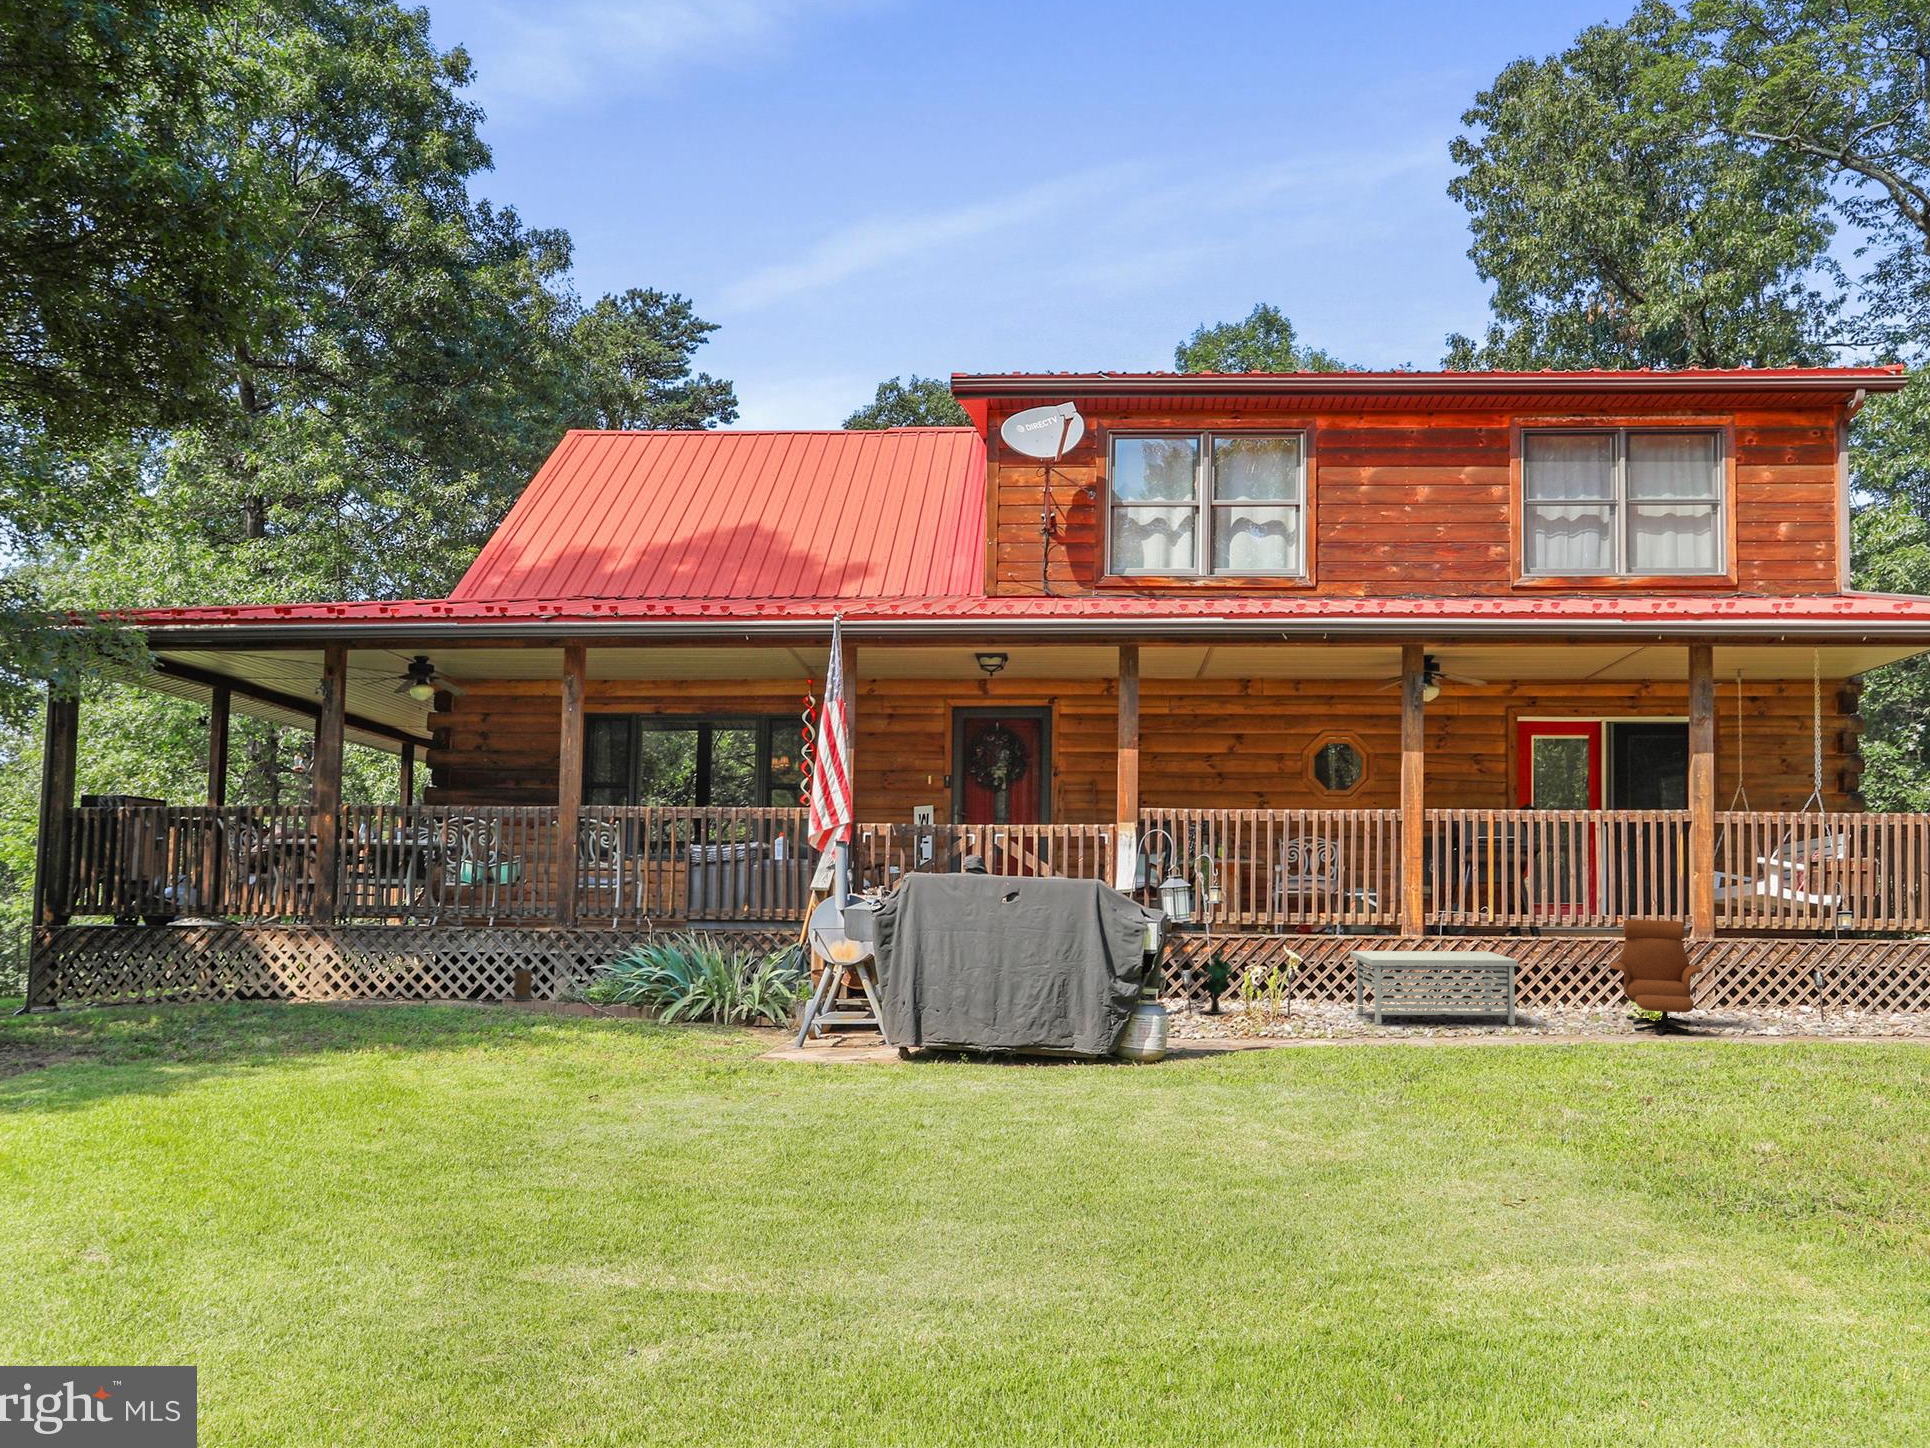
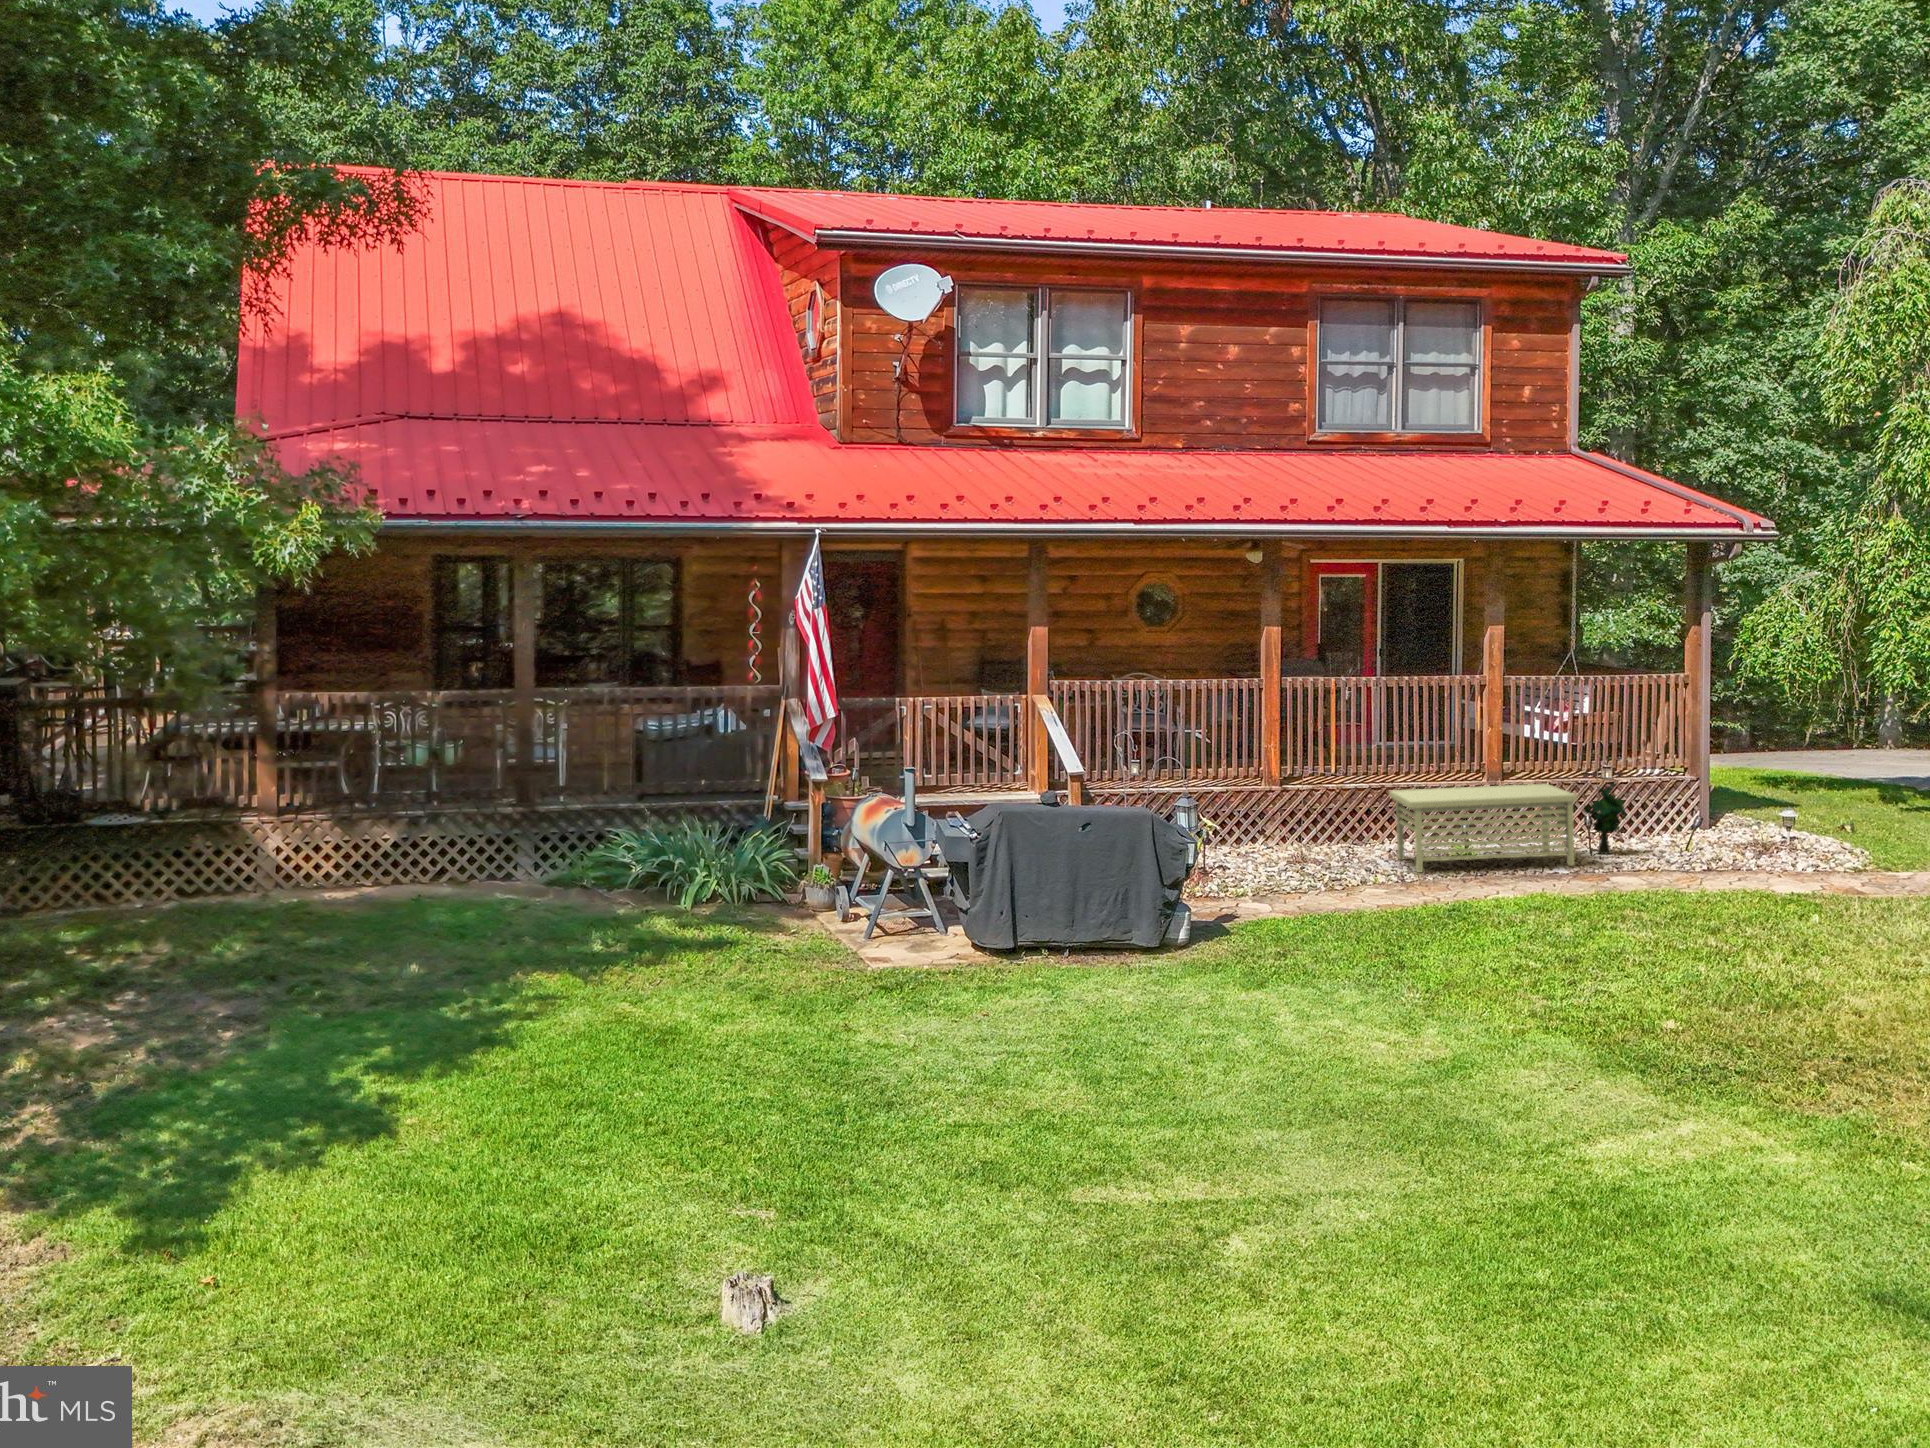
lounge chair: present [1610,919,1703,1036] -> none [1684,741,1791,873]
decorative plant: present [1198,949,1232,1014] -> present [1584,782,1625,854]
watering can: present [506,956,540,1001] -> none [465,836,504,885]

